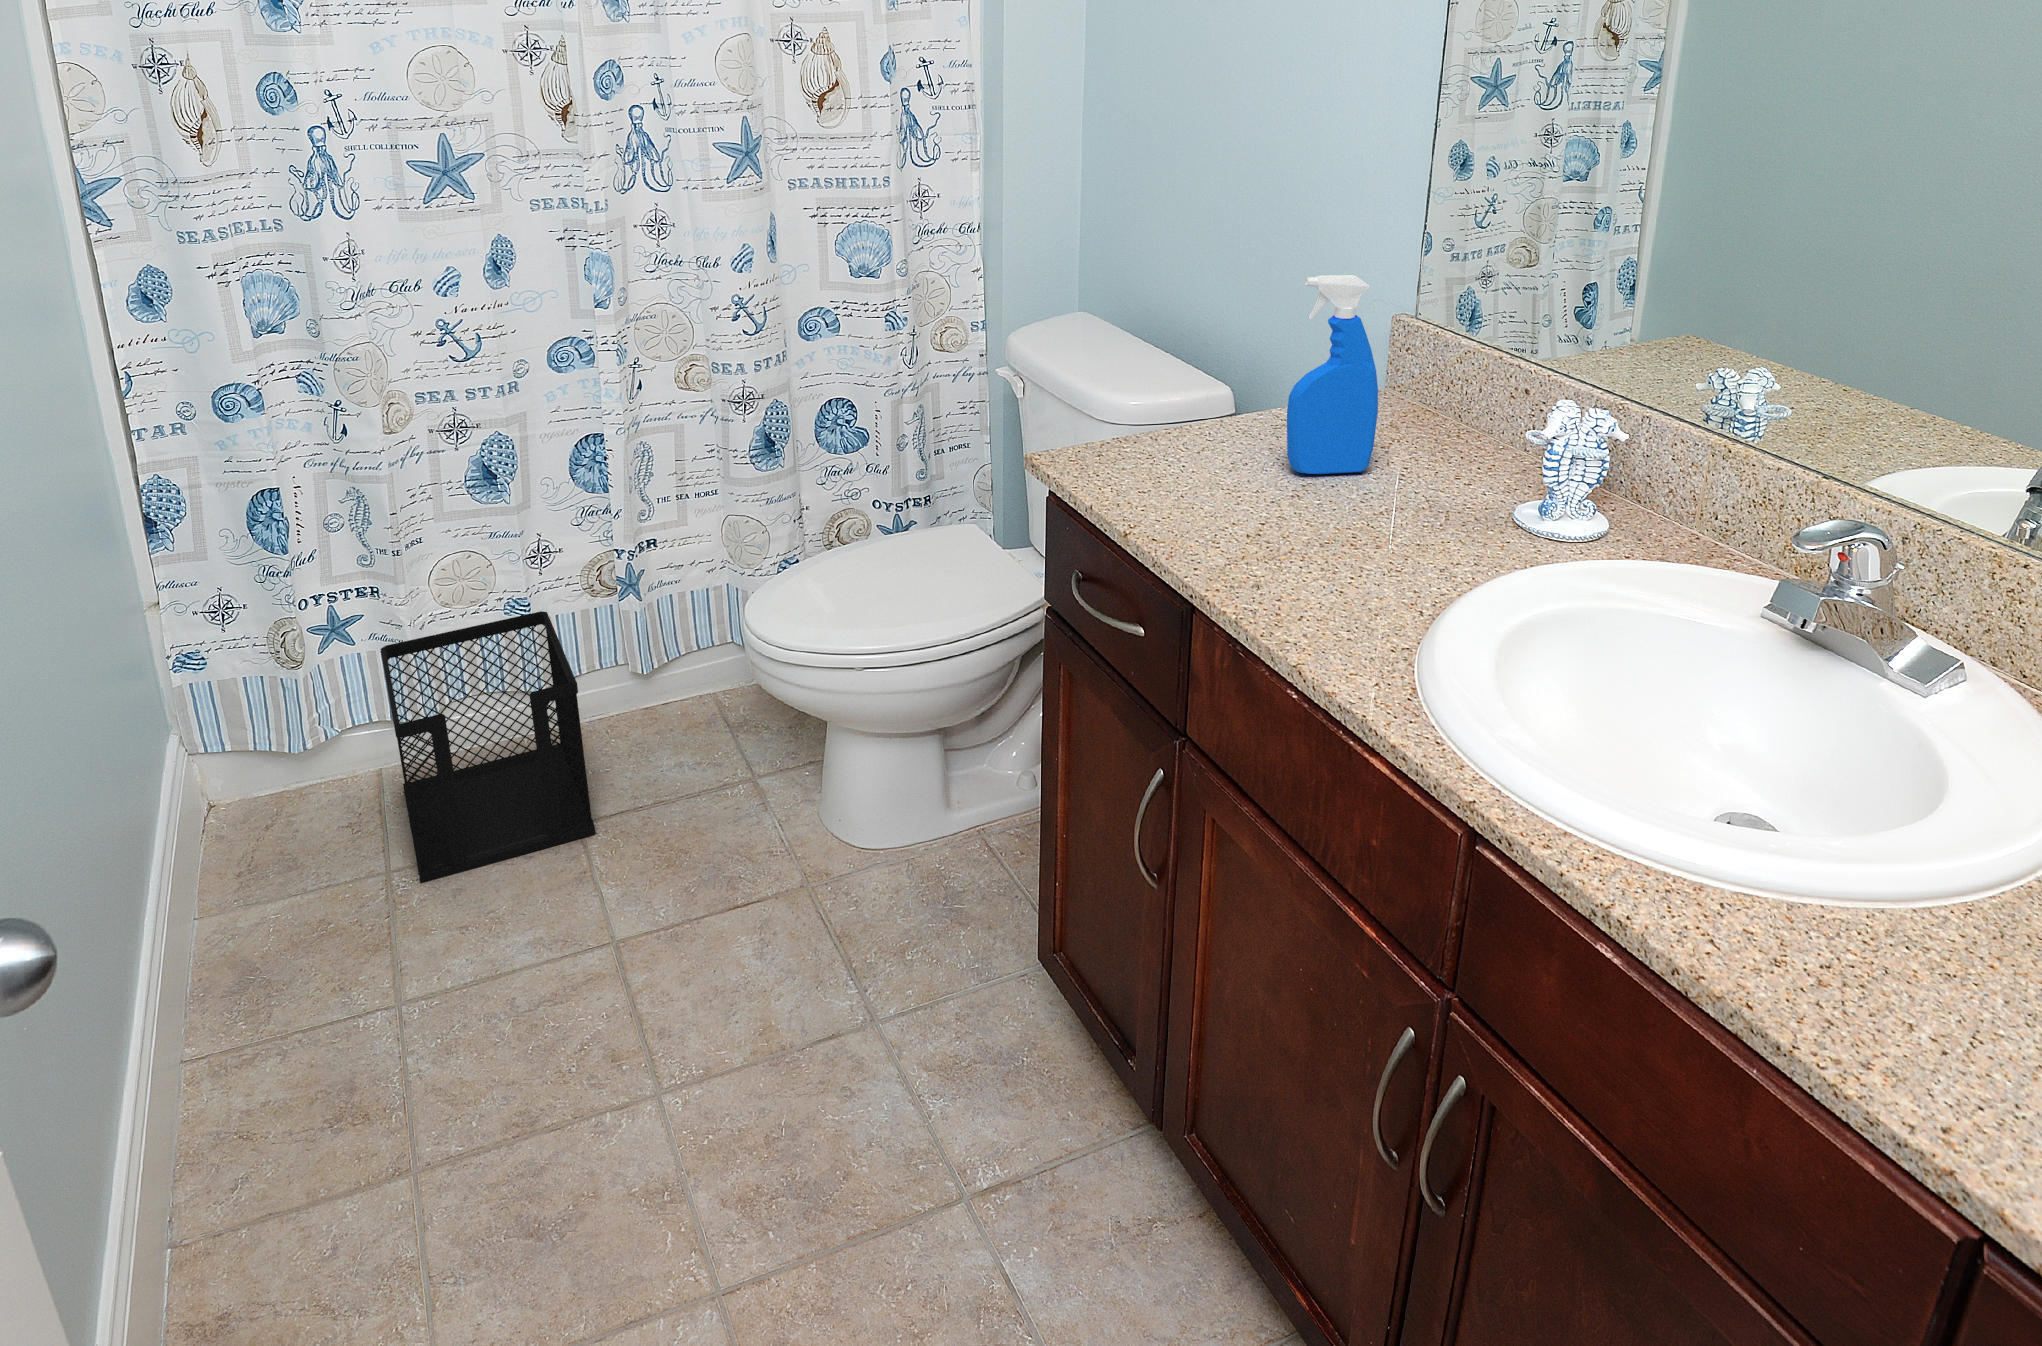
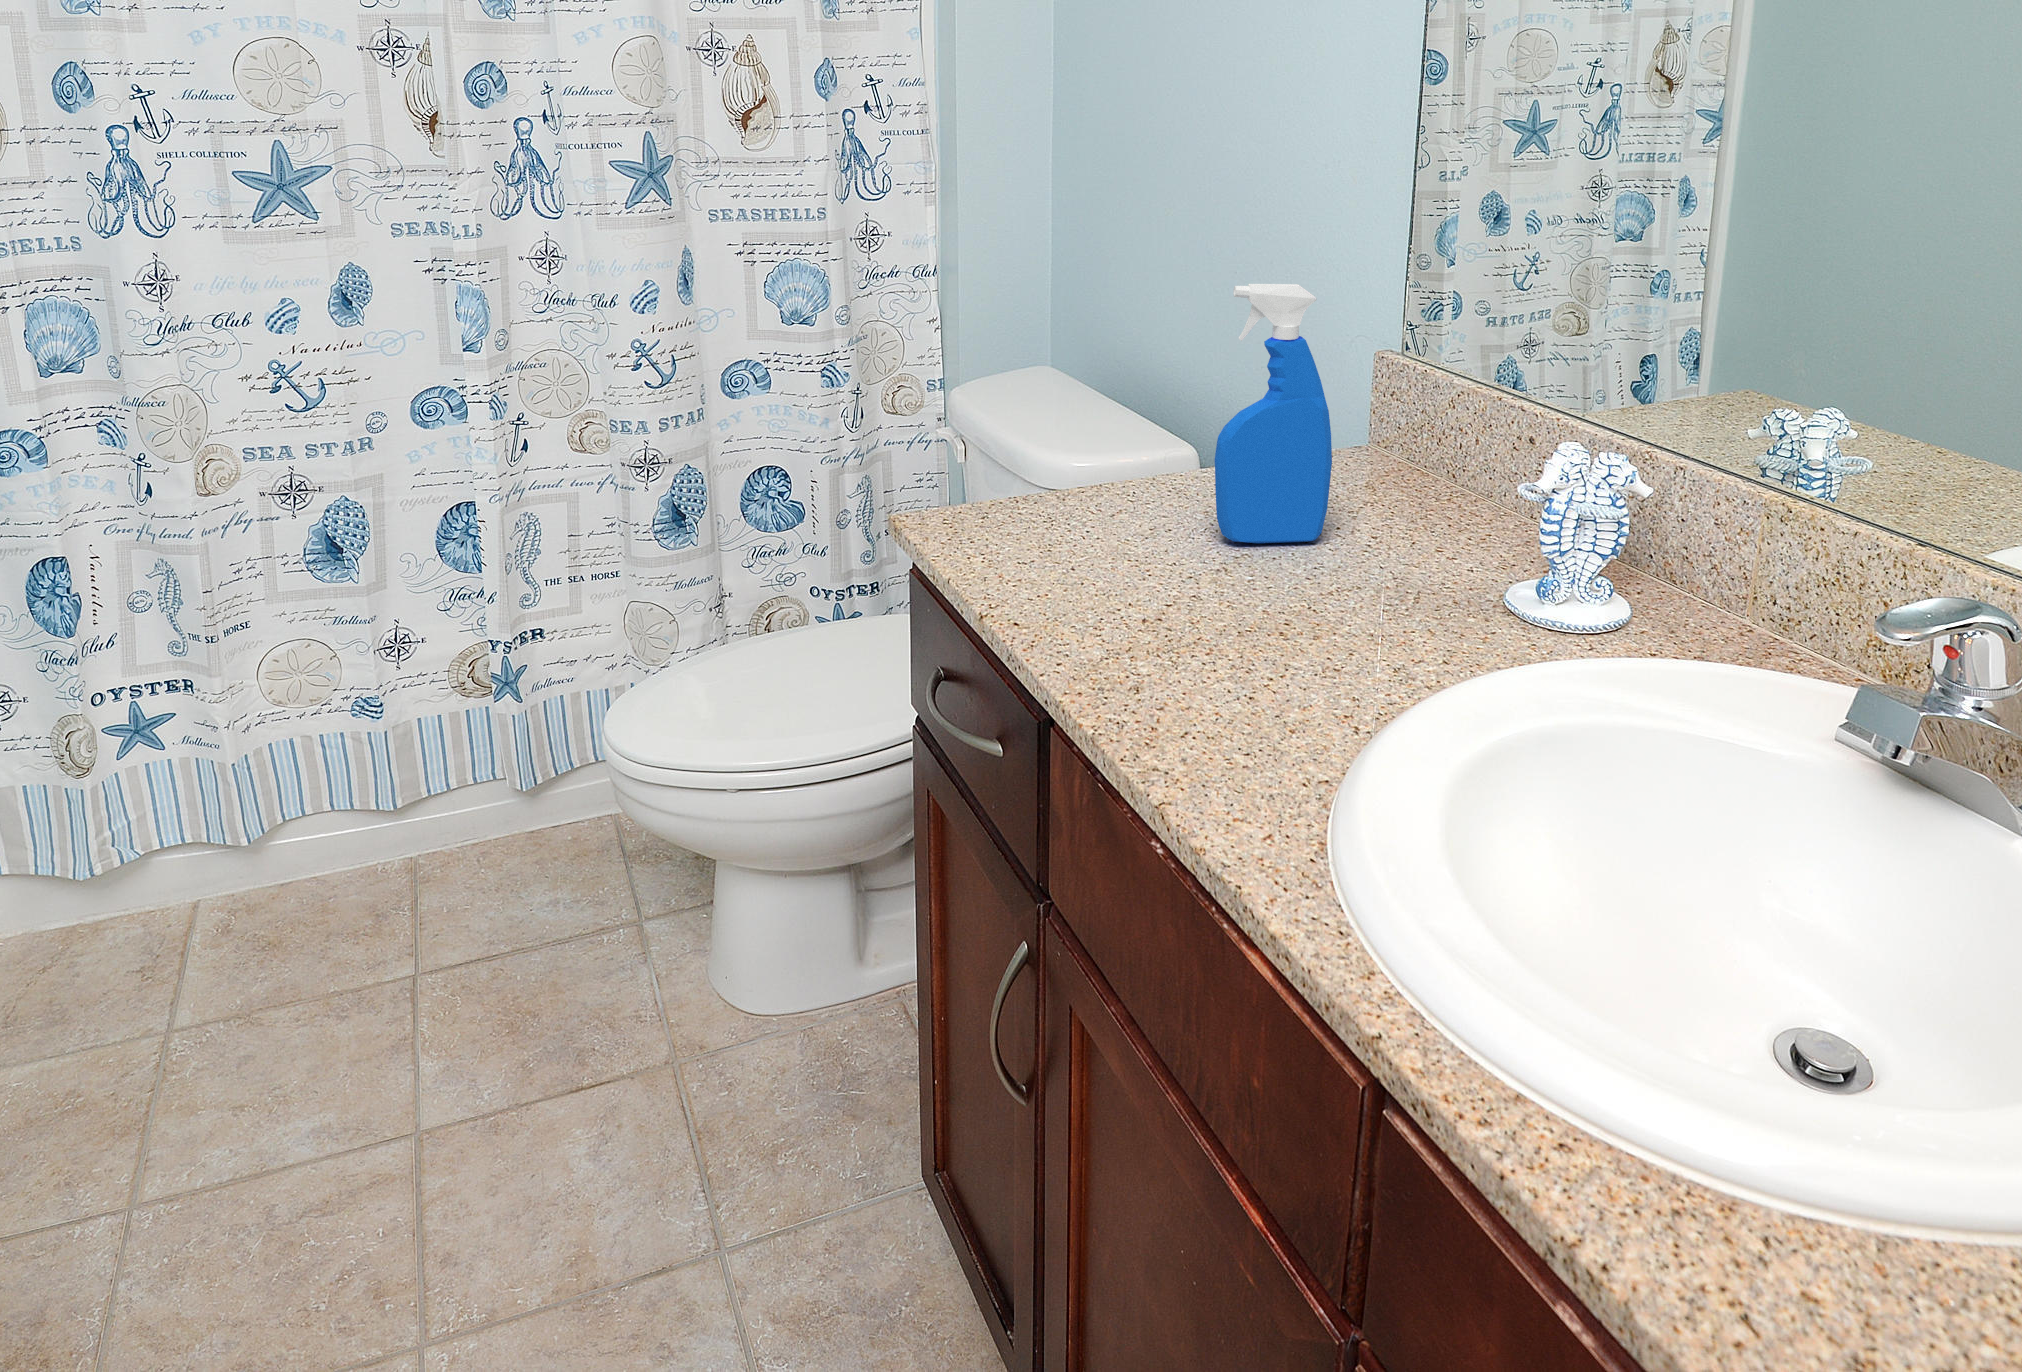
wastebasket: present [381,611,596,883] -> none [171,708,432,1042]

